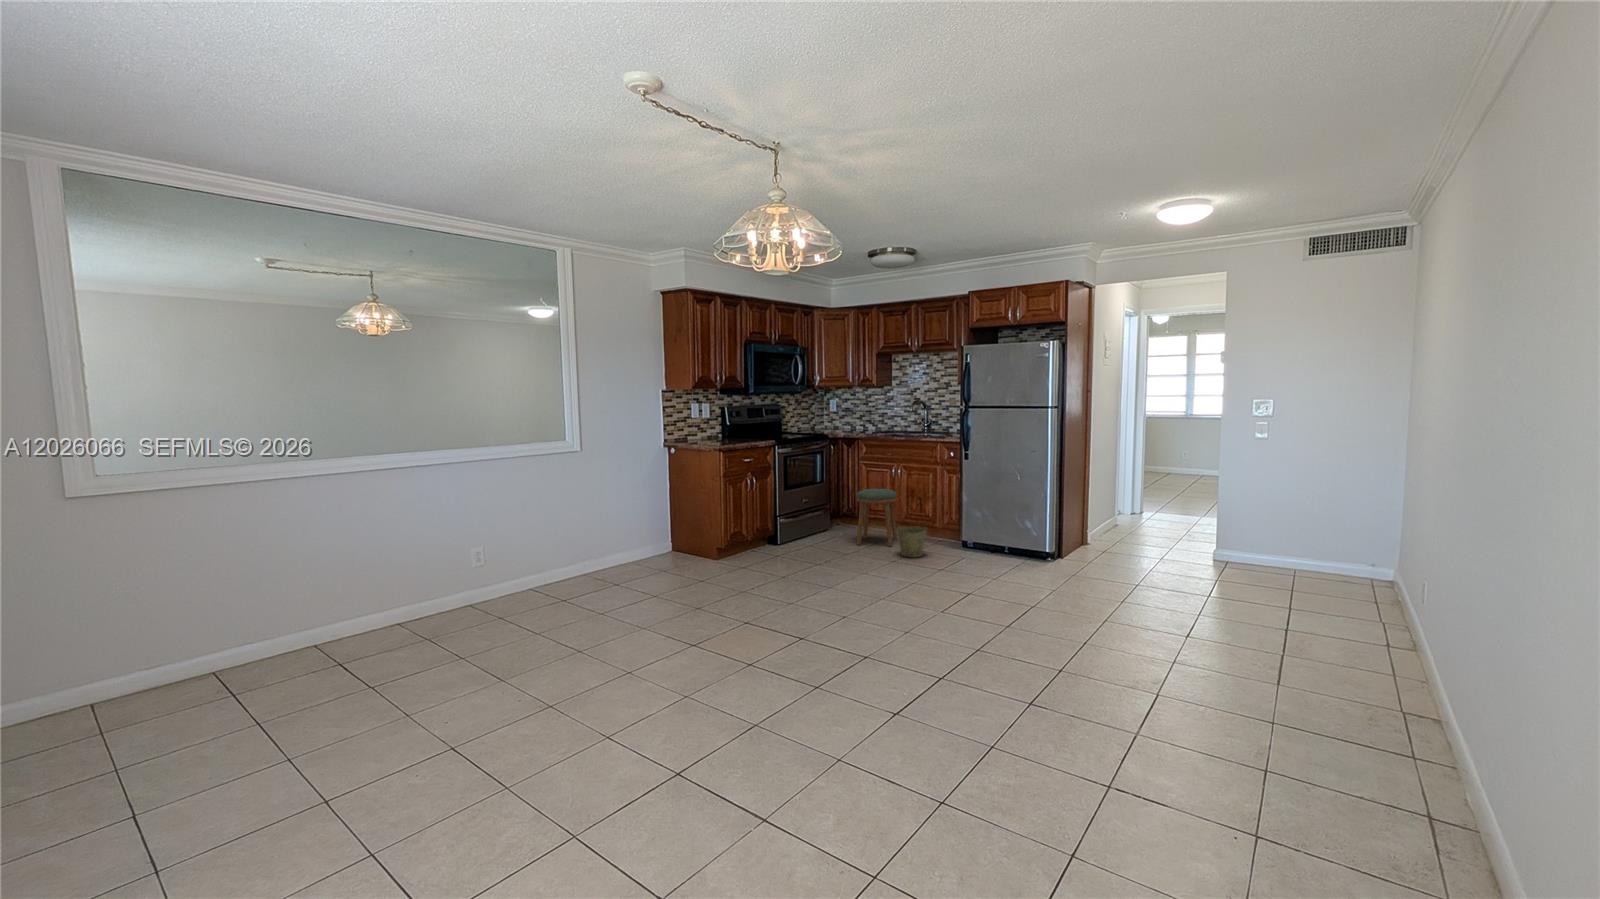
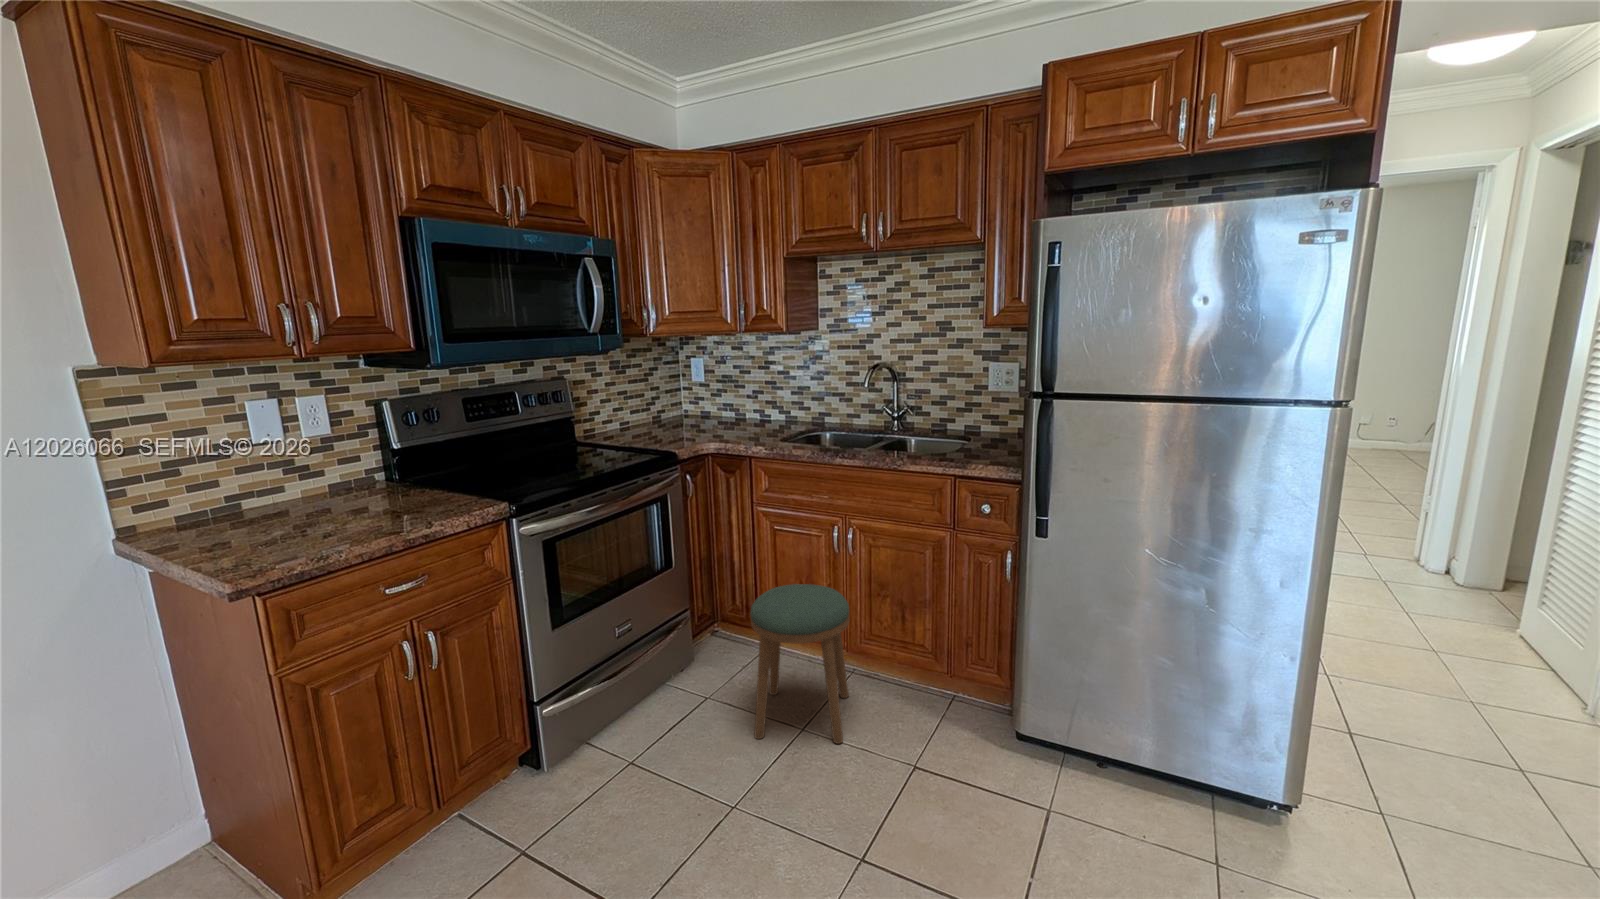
bucket: present [897,527,927,557] -> none [863,688,945,816]

